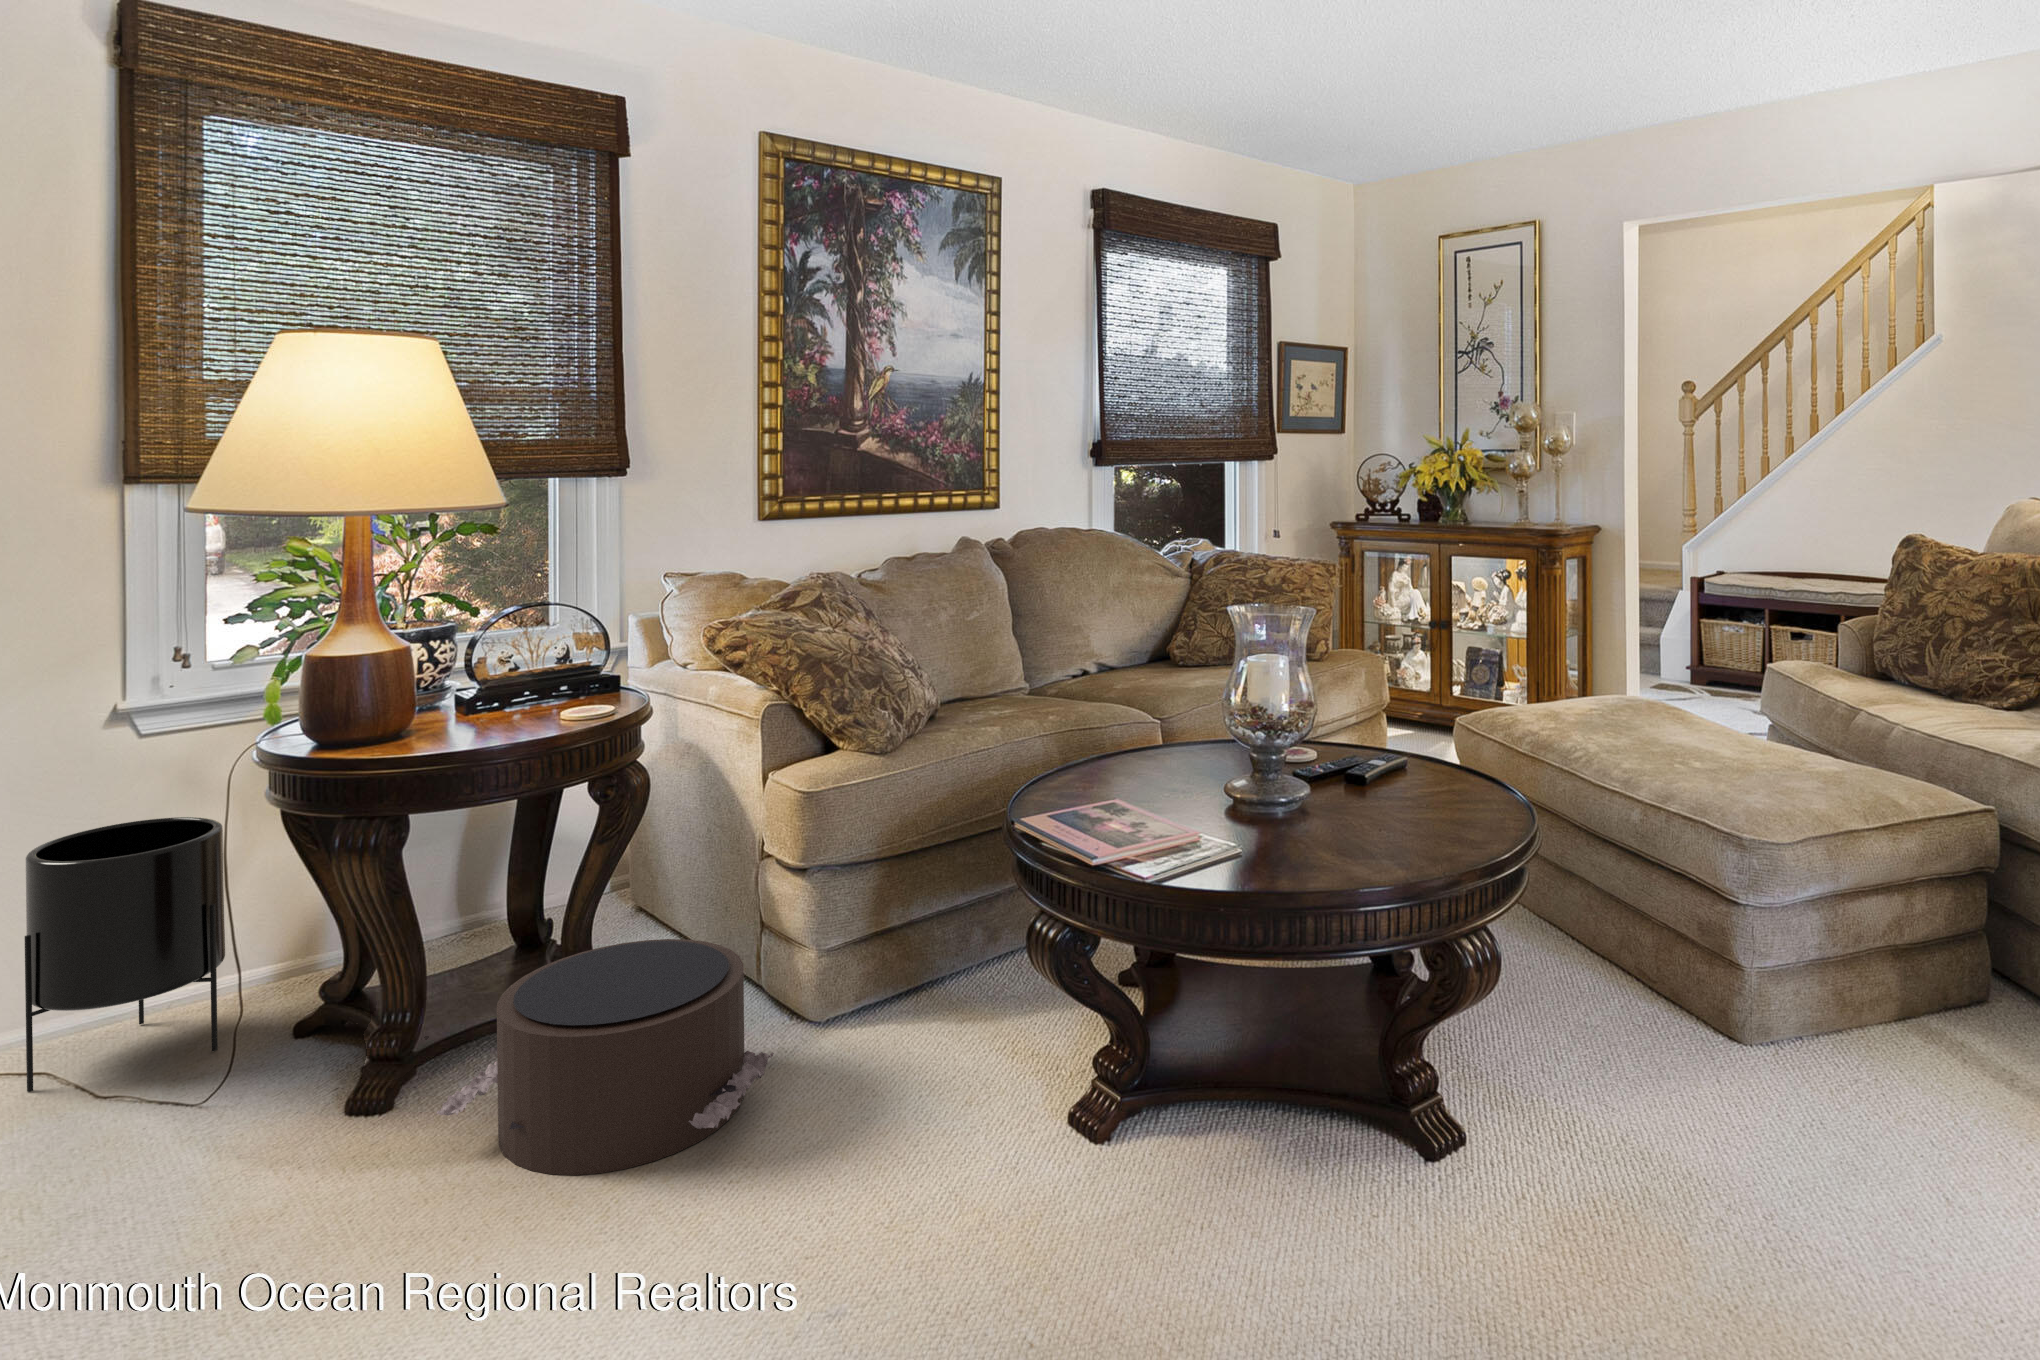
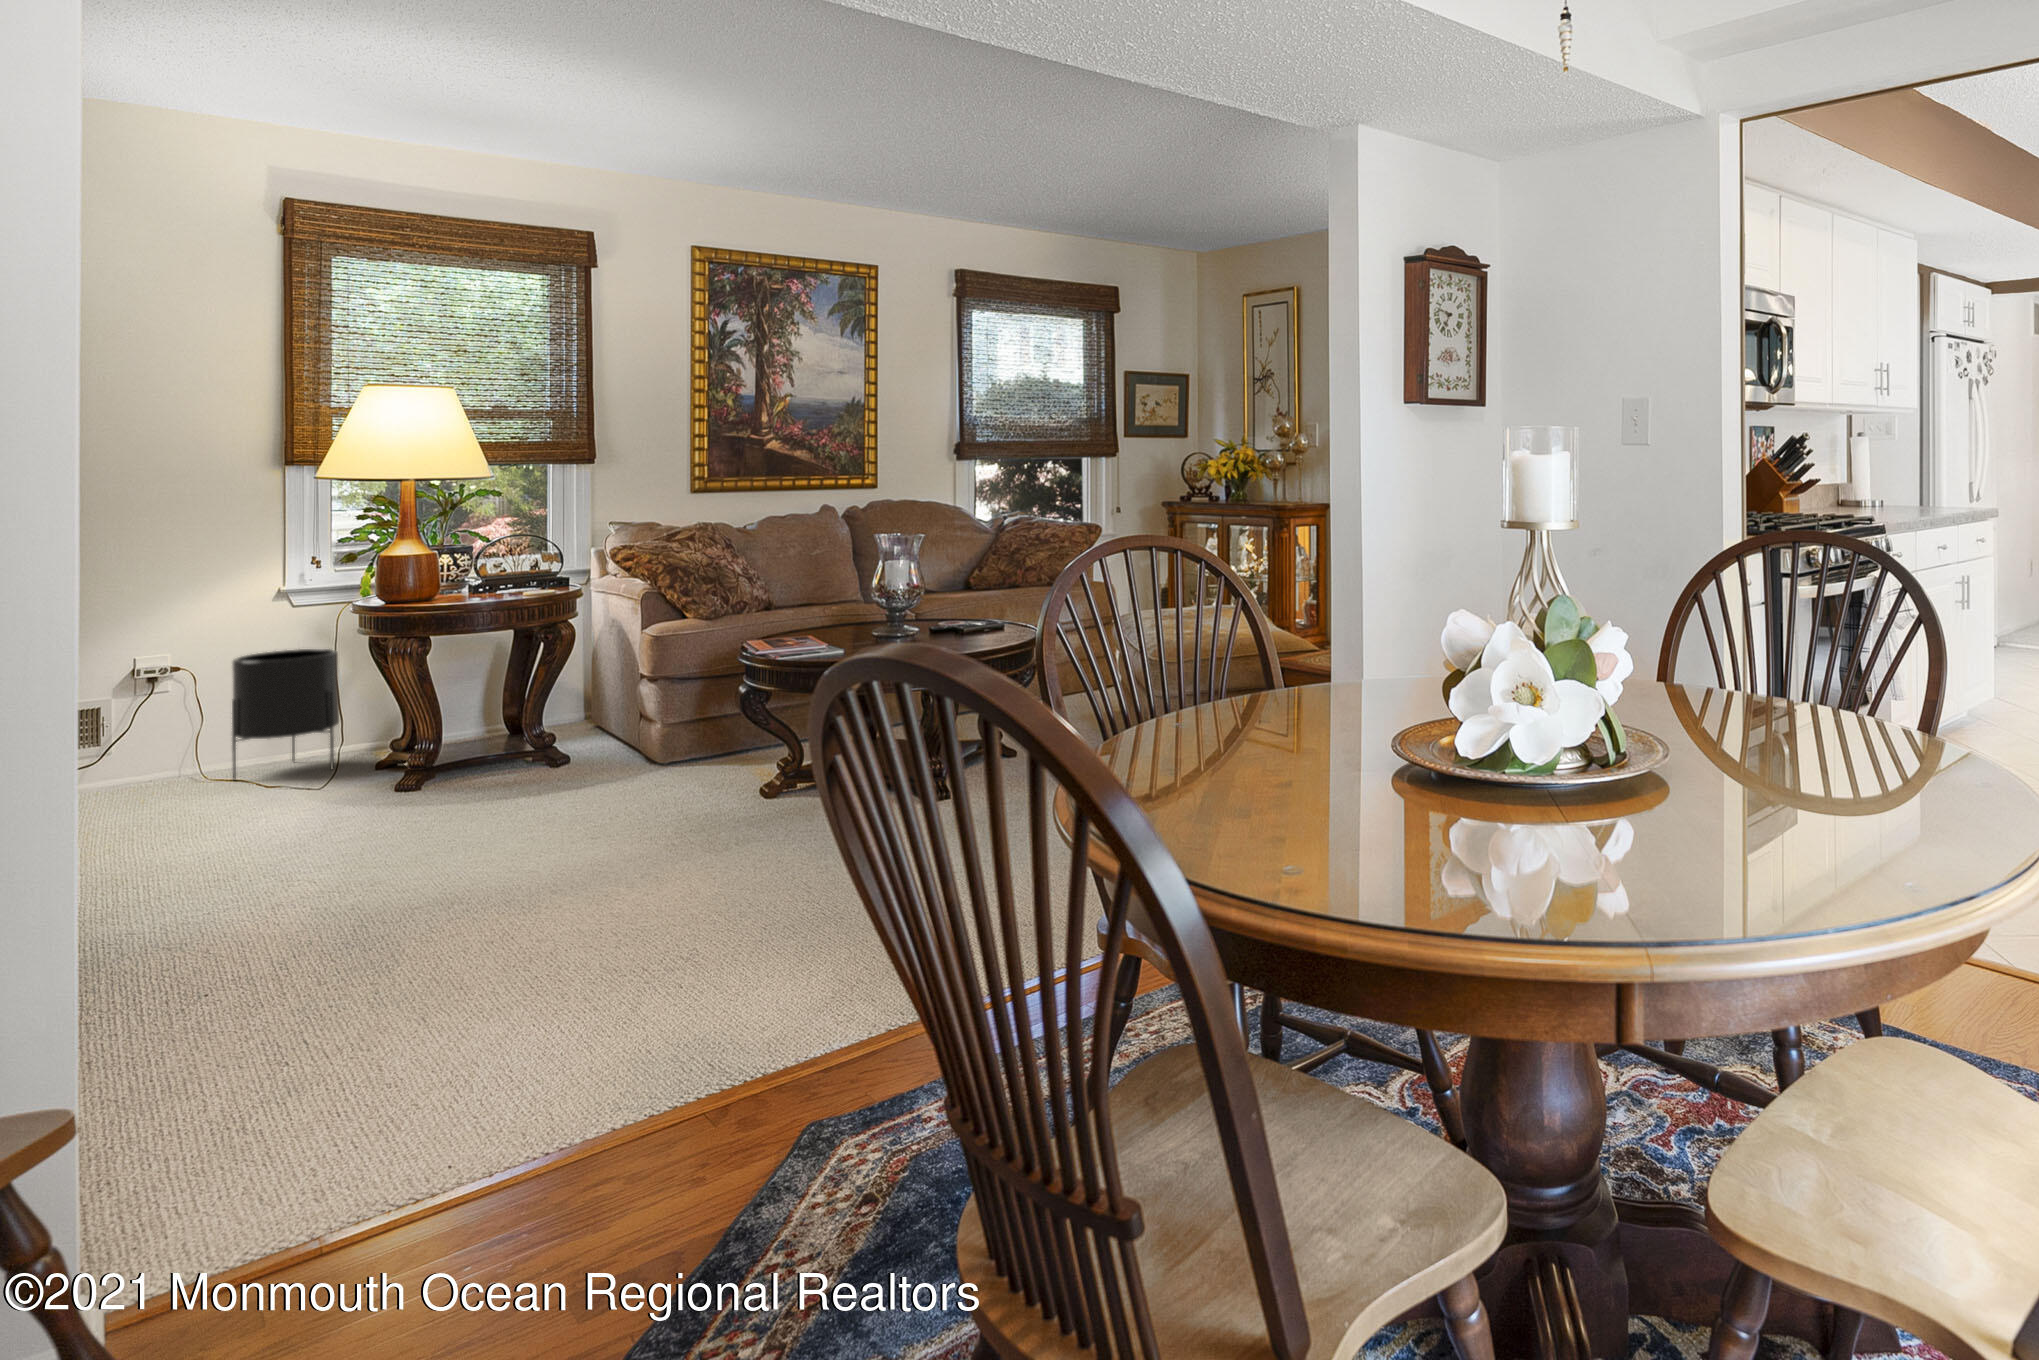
pouf: present [436,939,773,1175] -> none [436,710,619,803]

